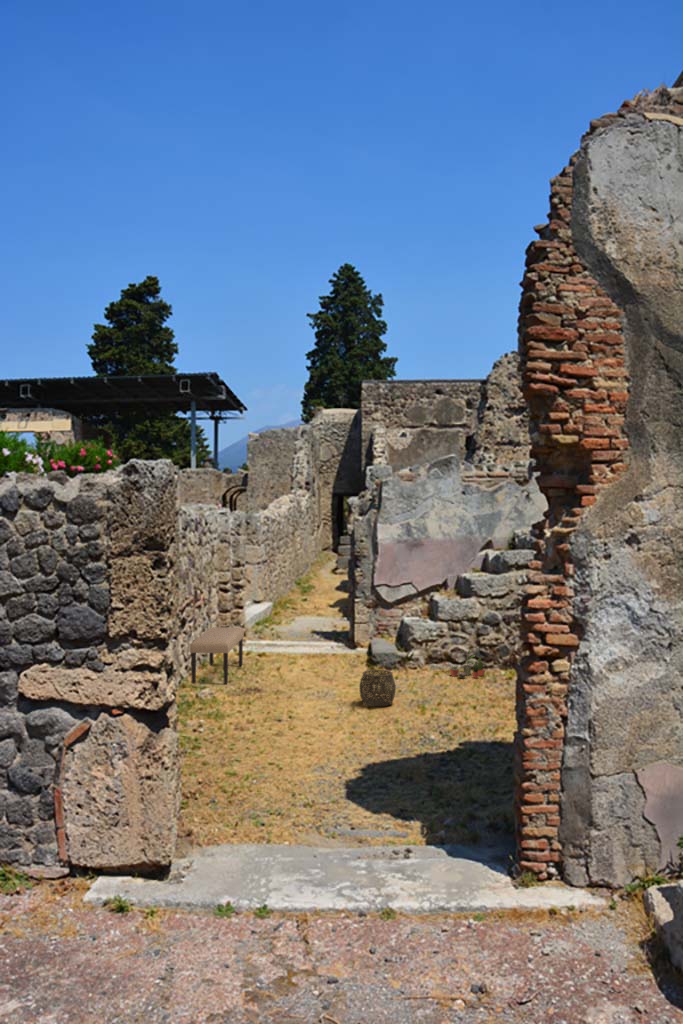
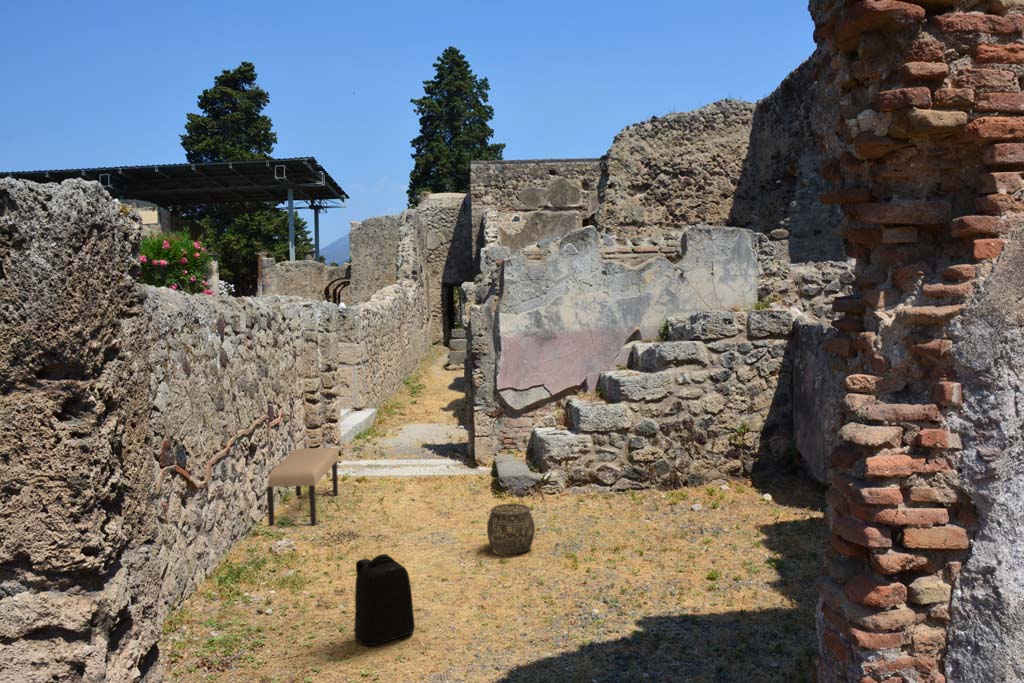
potted plant: present [450,650,485,679] -> none [594,465,638,503]
backpack: none [263,689,304,750] -> present [354,554,415,646]

